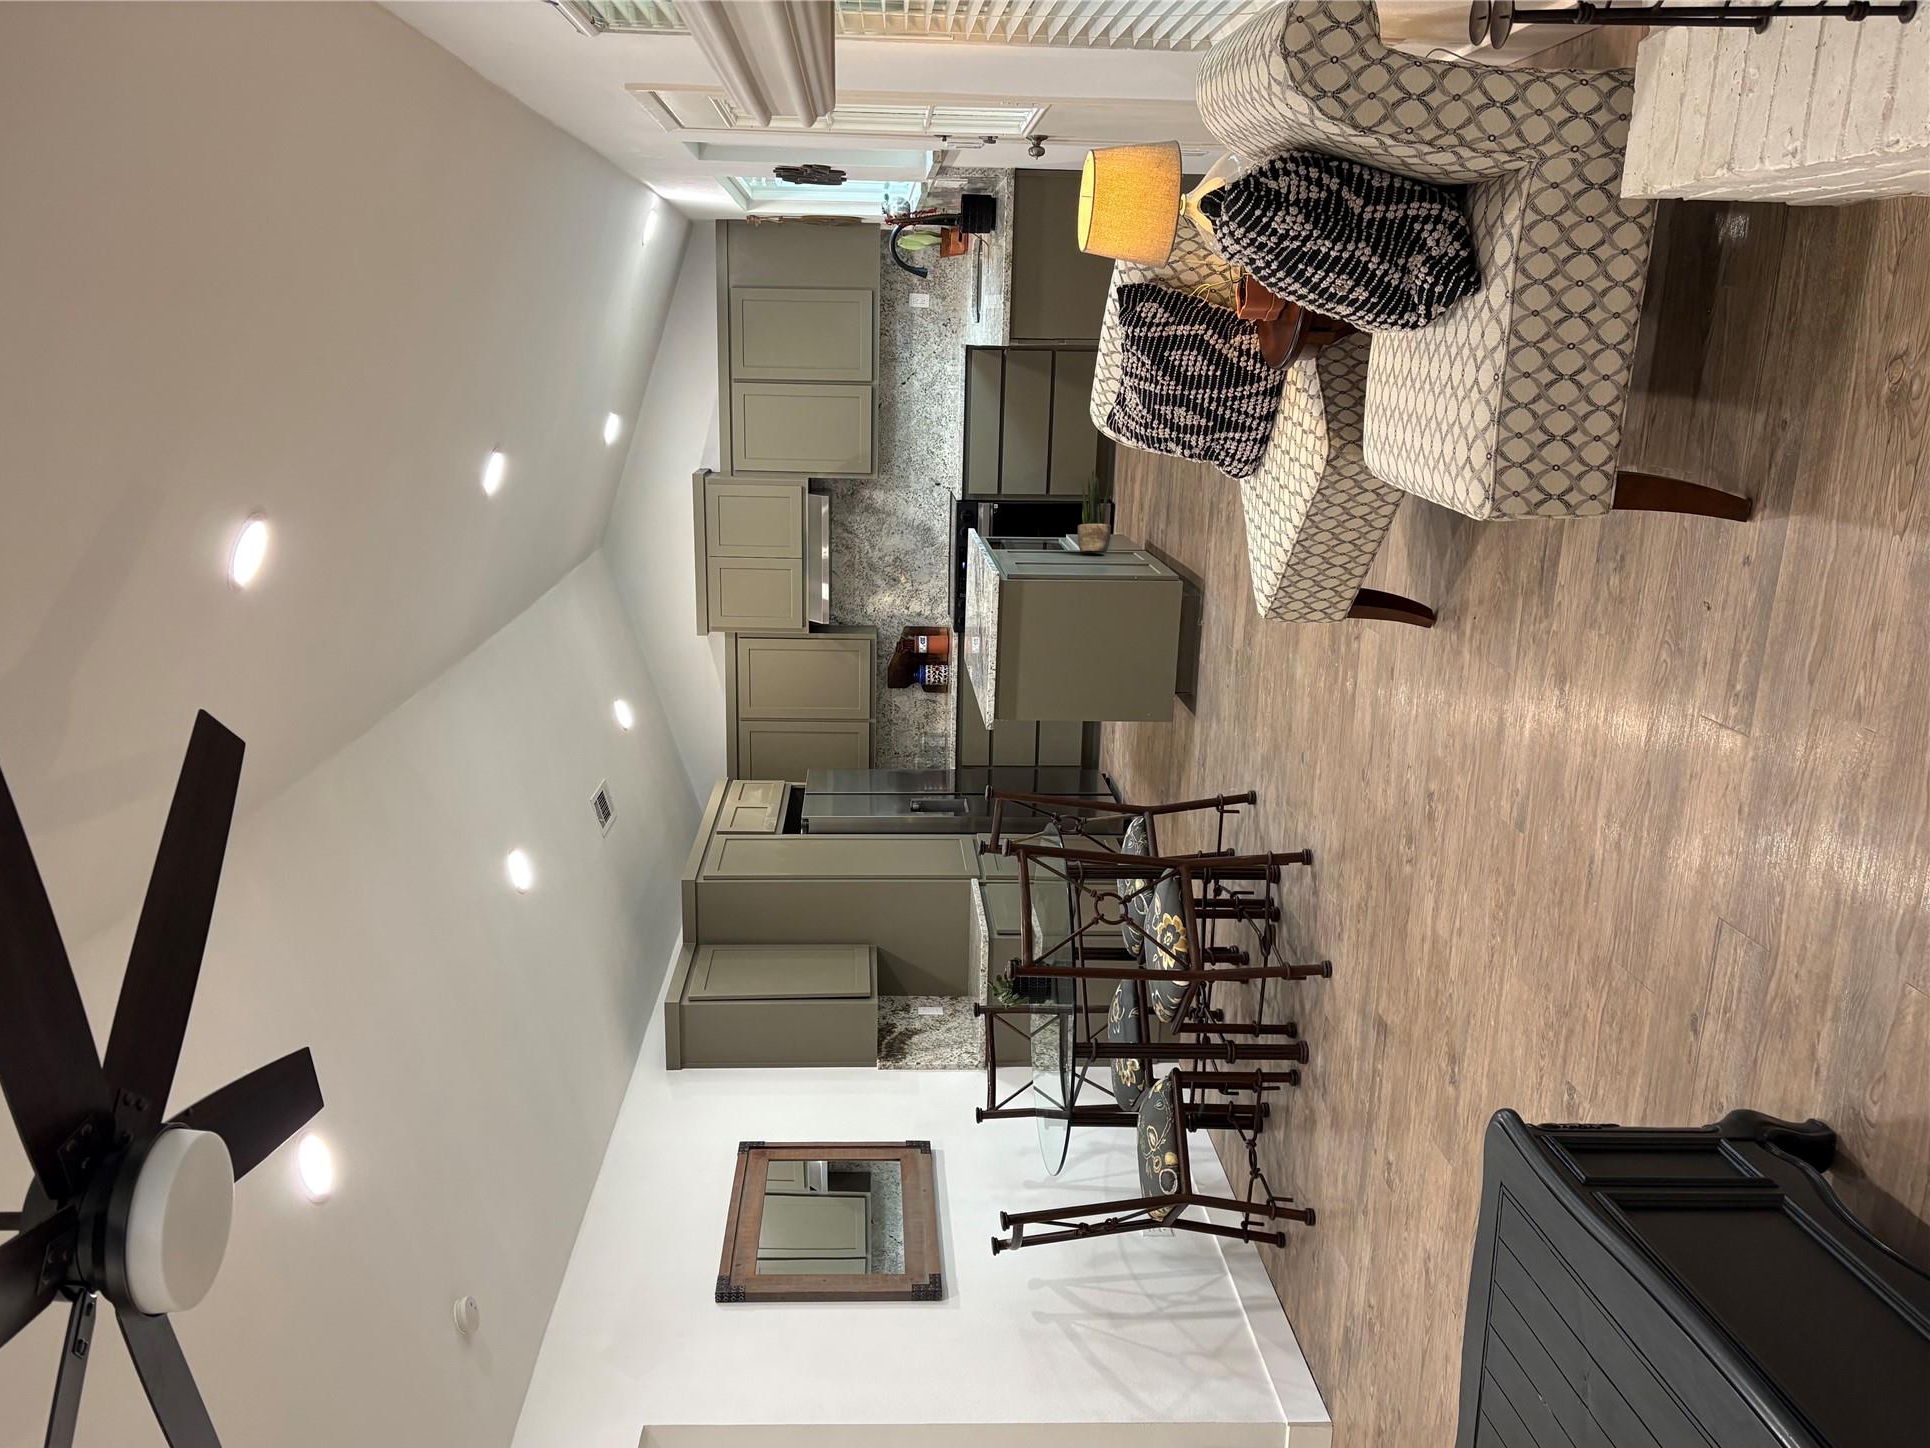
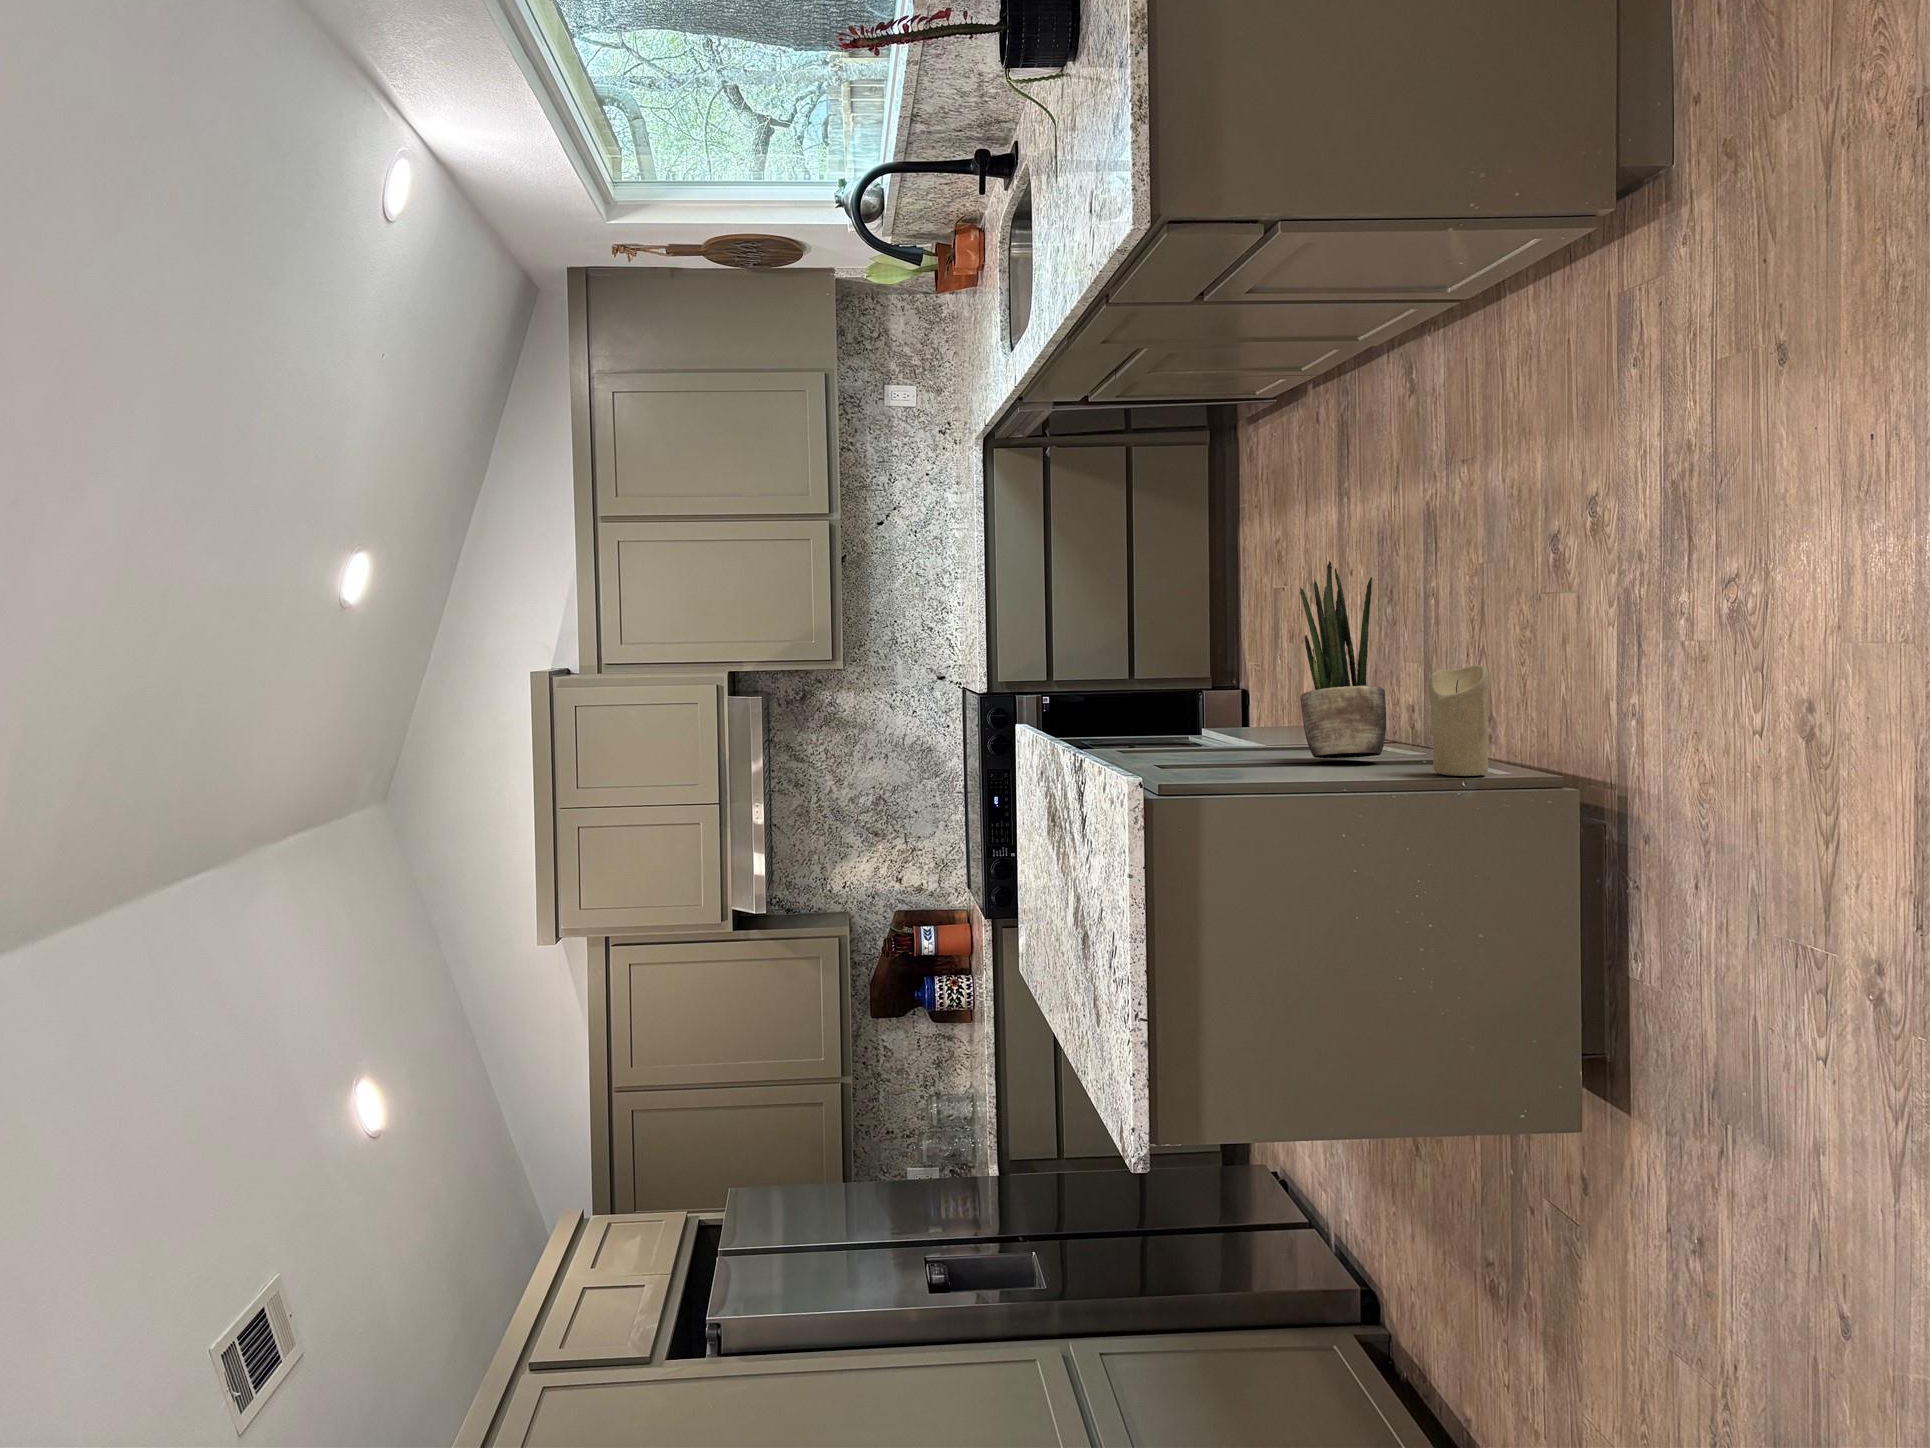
candle: none [1116,520,1138,562] -> present [1429,665,1488,776]

